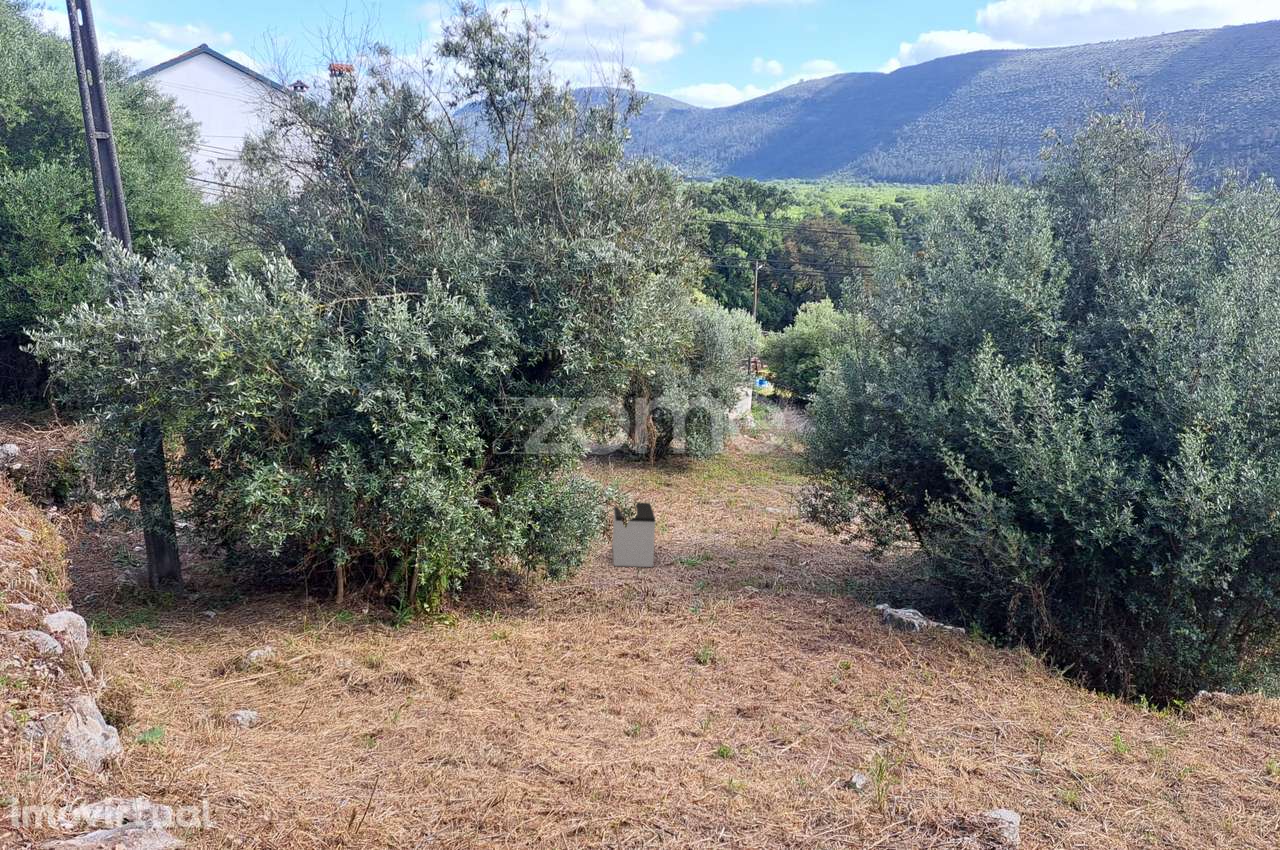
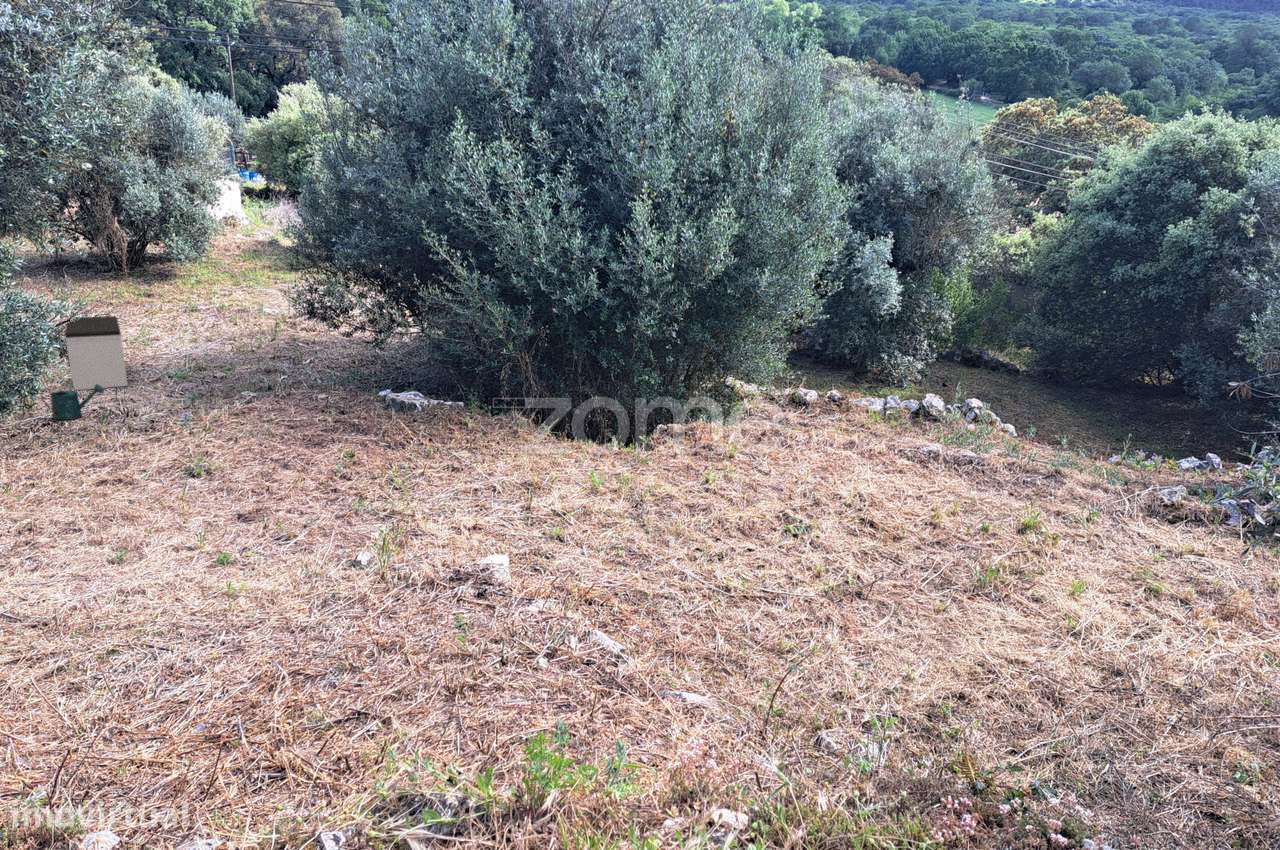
watering can: none [597,563,641,593] -> present [41,384,104,420]

